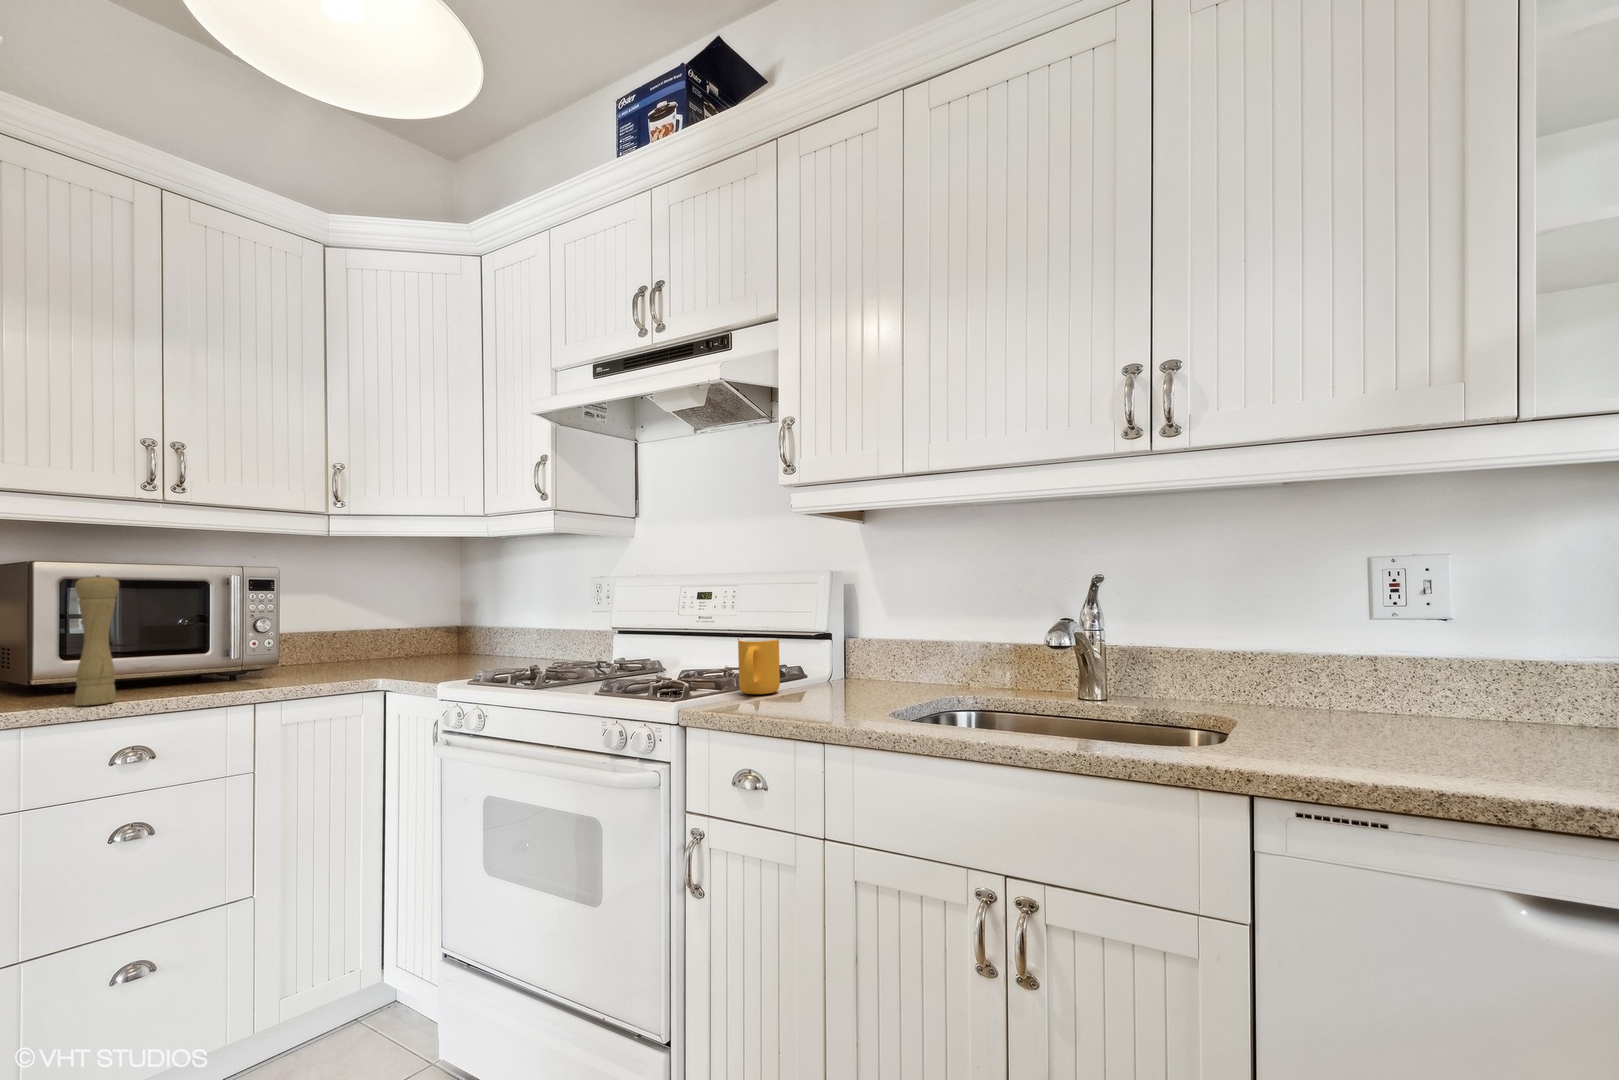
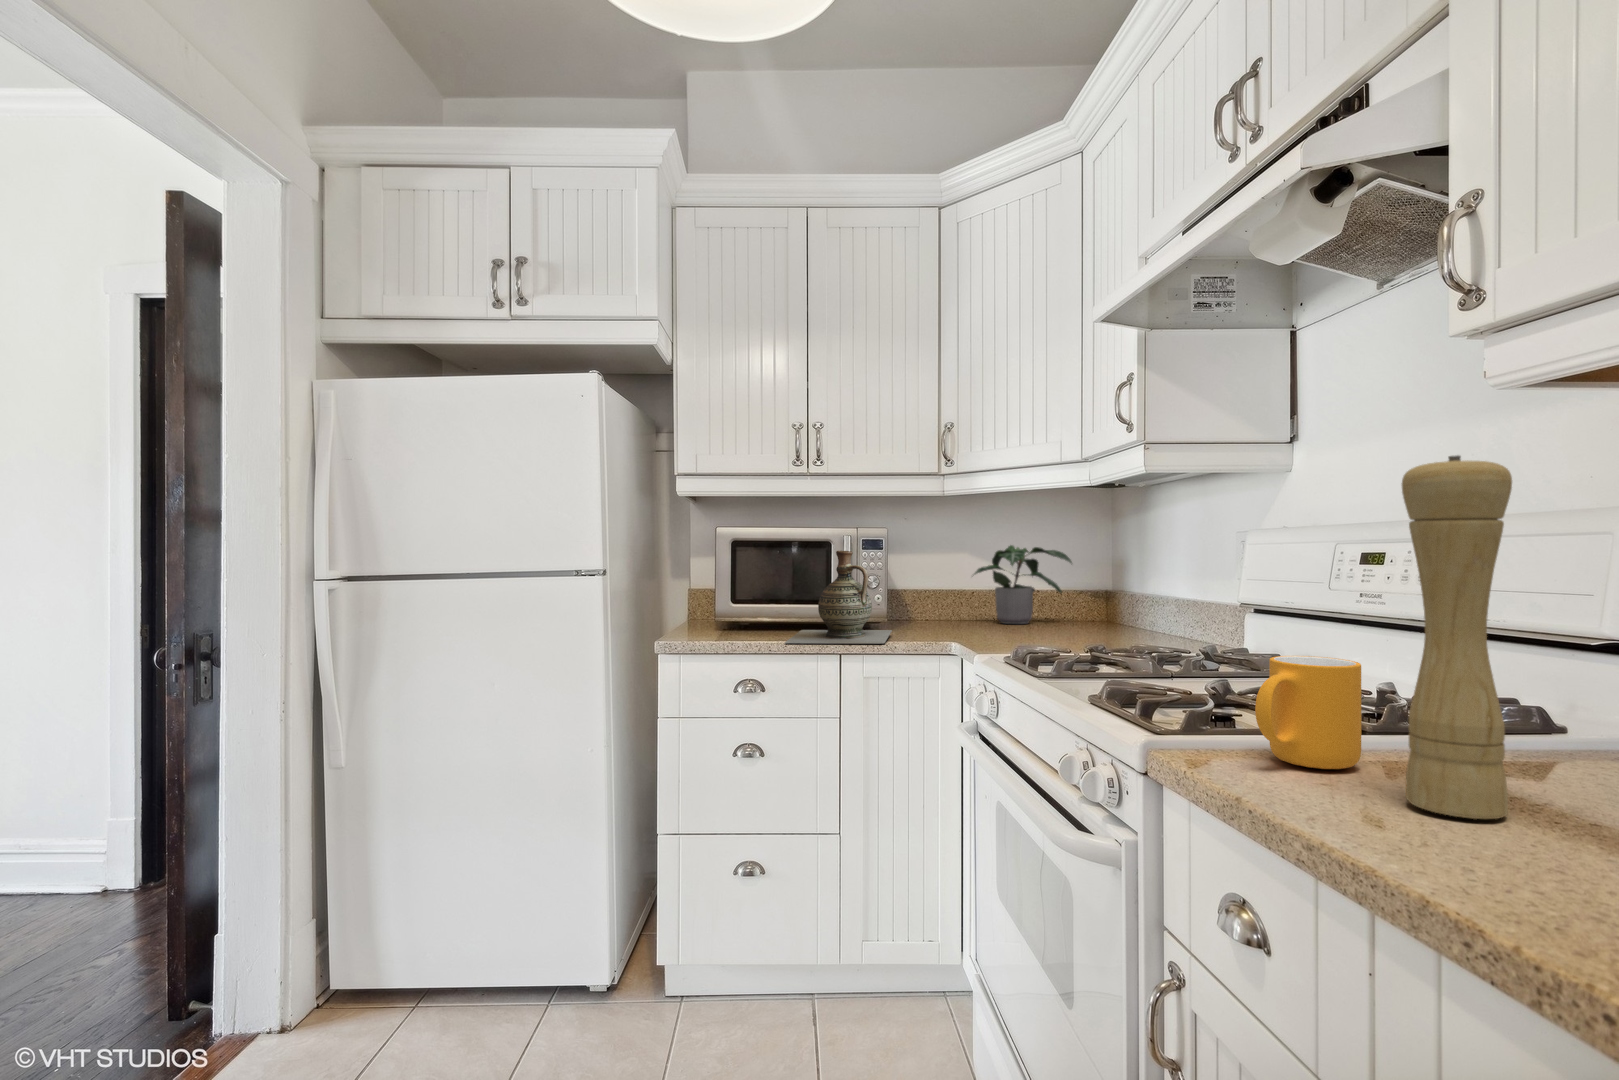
pepper mill: present [75,575,119,706] -> present [1402,455,1512,819]
potted plant: none [342,589,439,660] -> present [974,545,1072,624]
ceramic jug: none [174,599,311,701] -> present [785,551,892,644]

